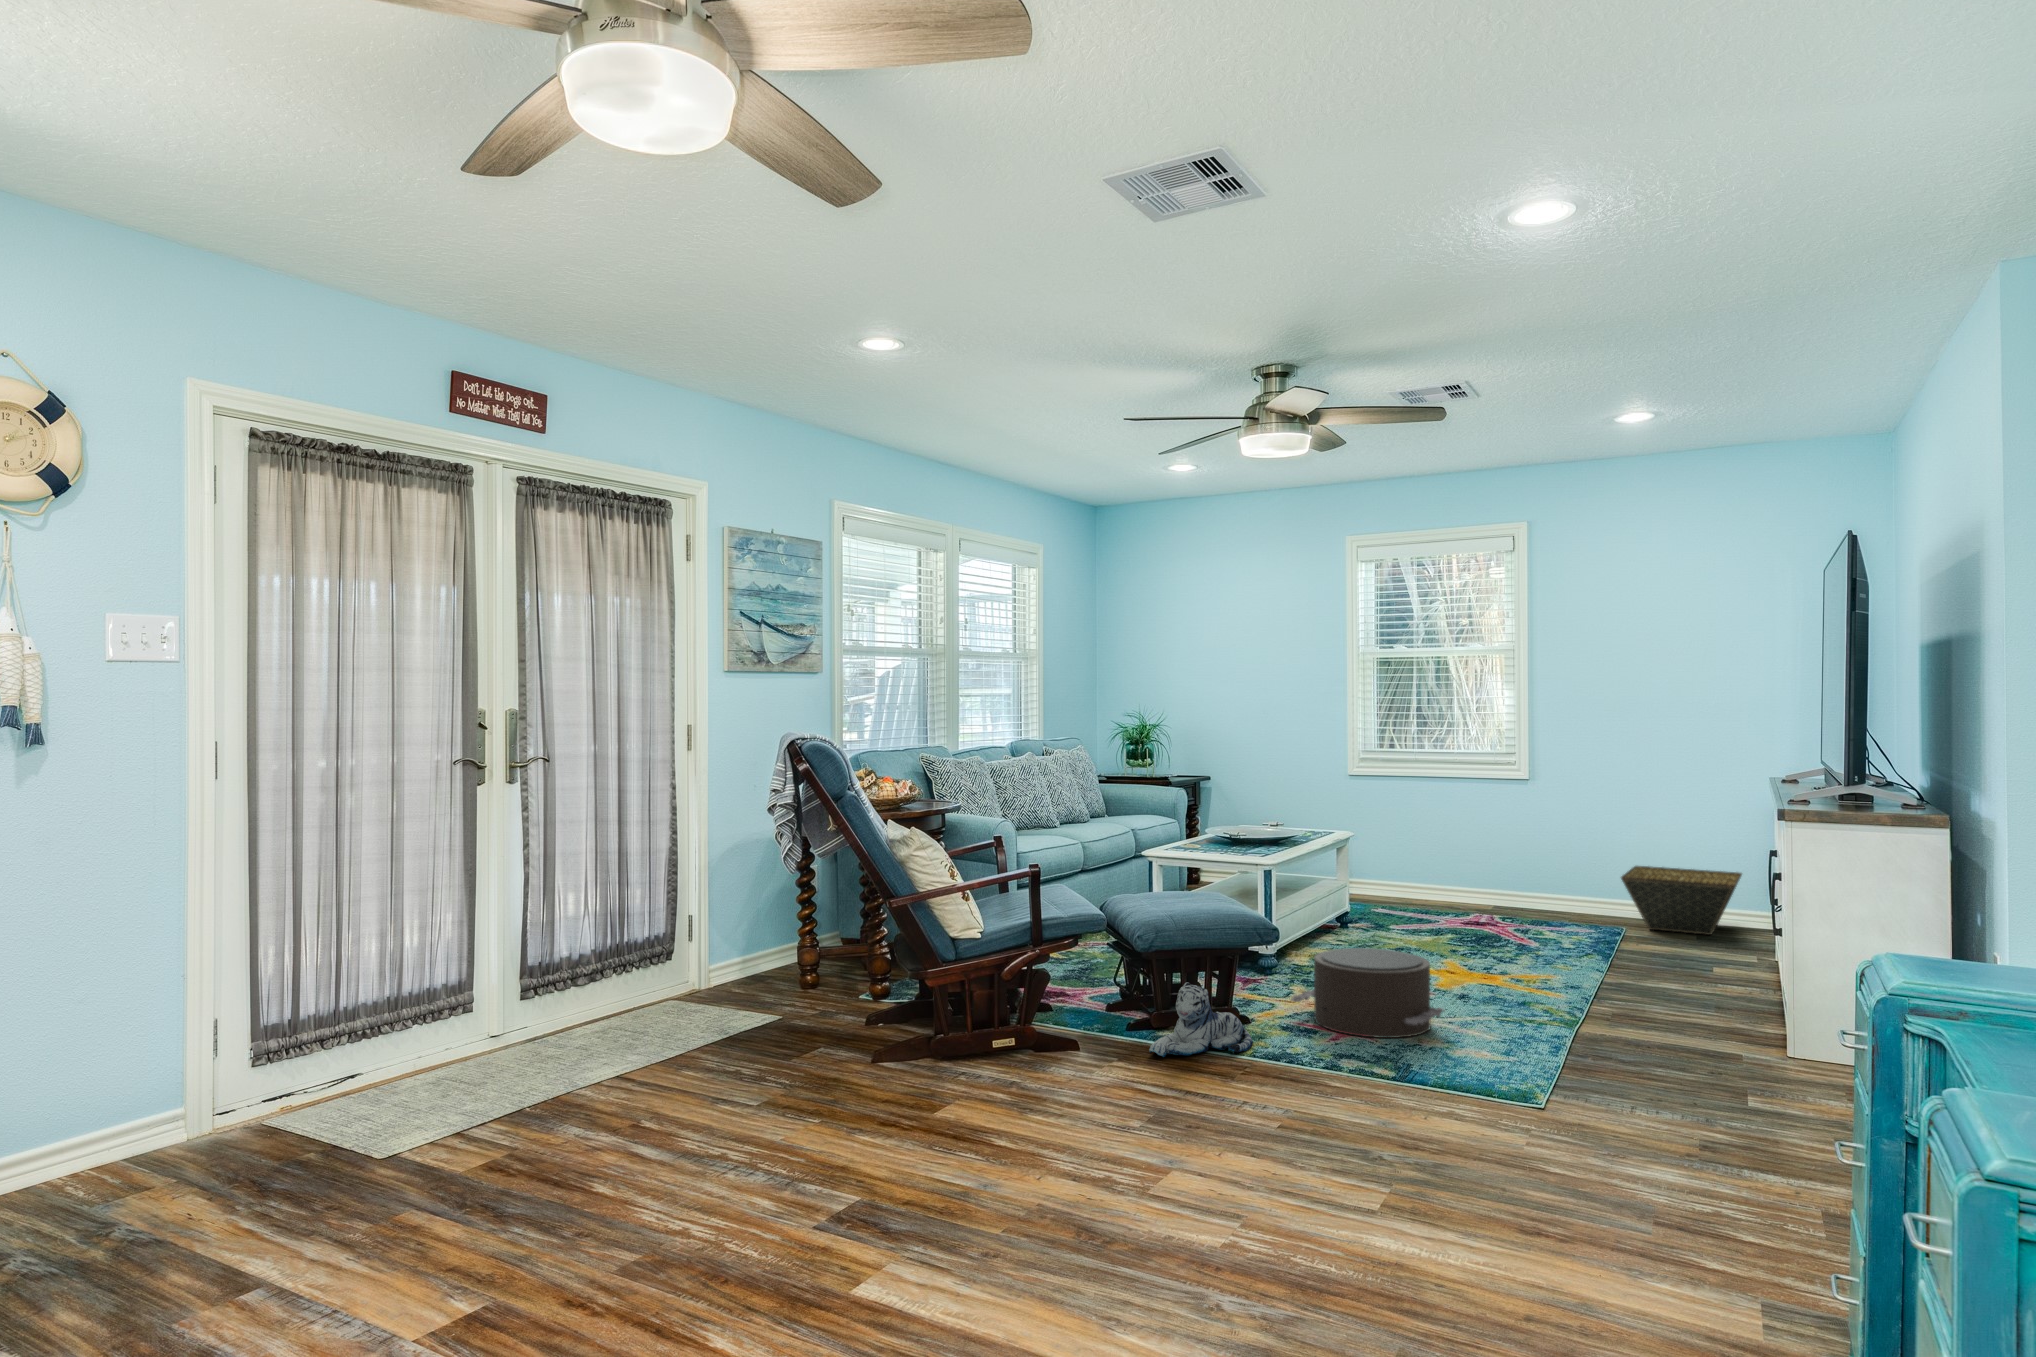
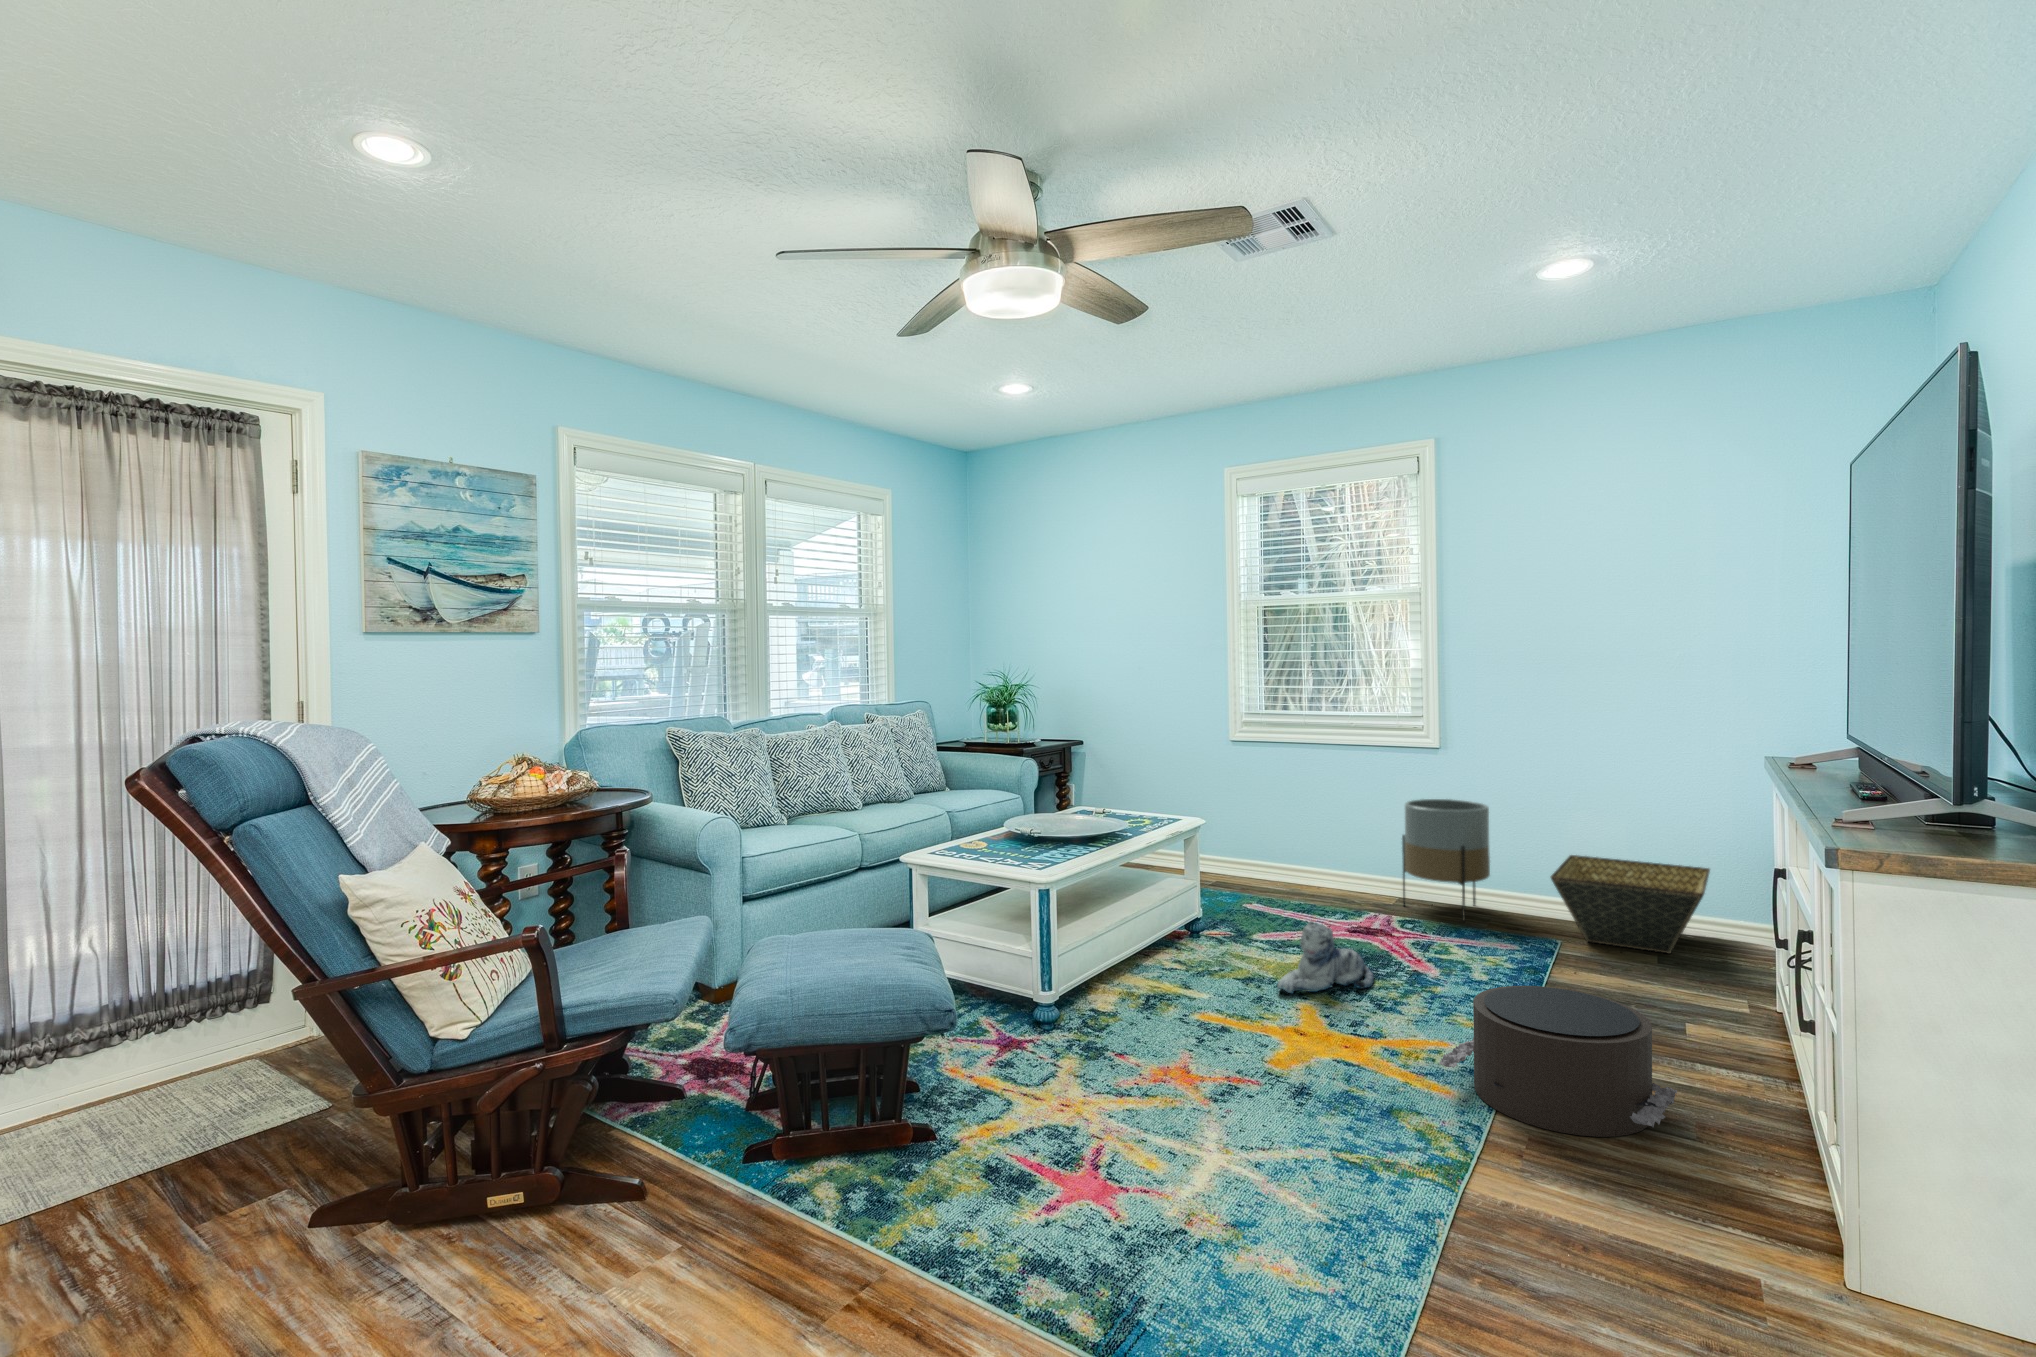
planter: none [1500,822,1571,919] -> present [1402,799,1490,921]
pouf: present [1291,948,1443,1038] -> present [1439,986,1677,1137]
plush toy: present [1149,982,1253,1057] -> present [1277,922,1374,993]

